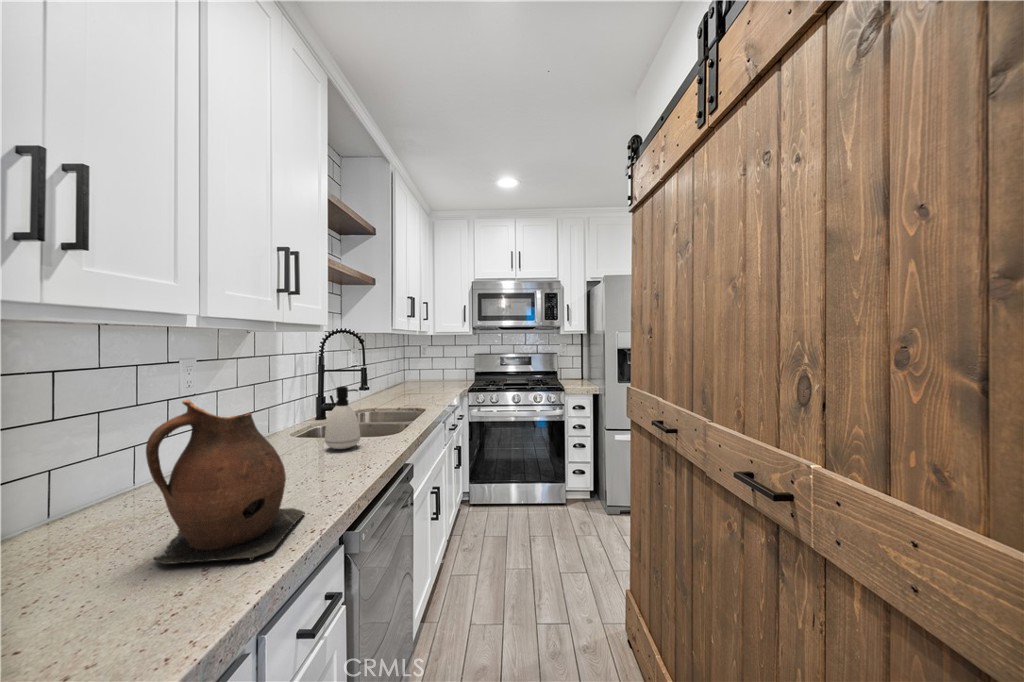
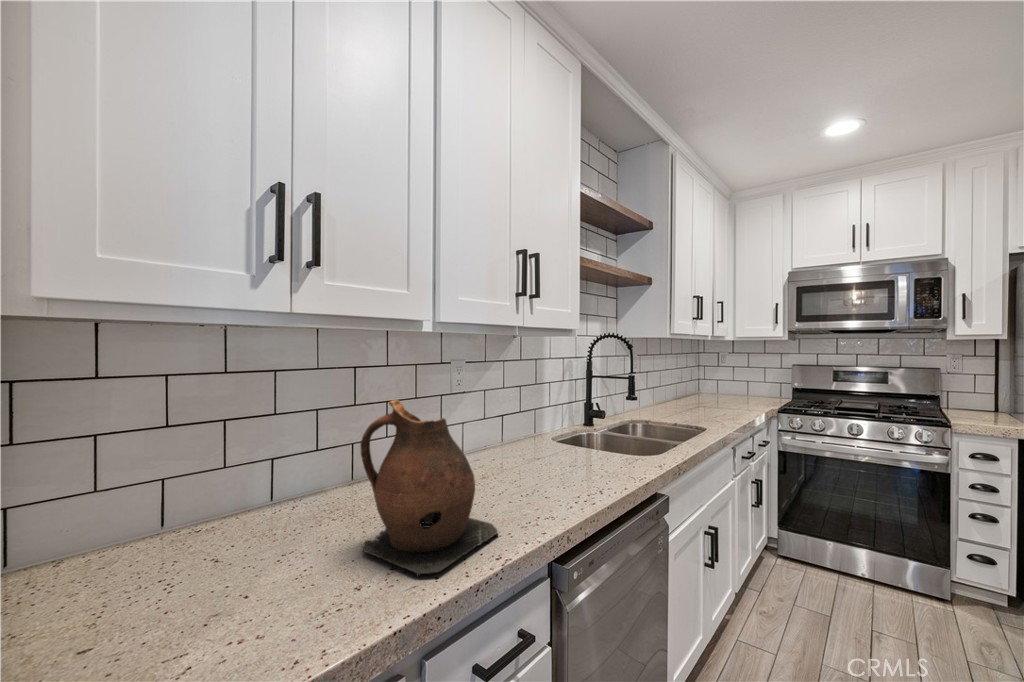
soap dispenser: present [325,386,360,449] -> none [567,395,603,463]

